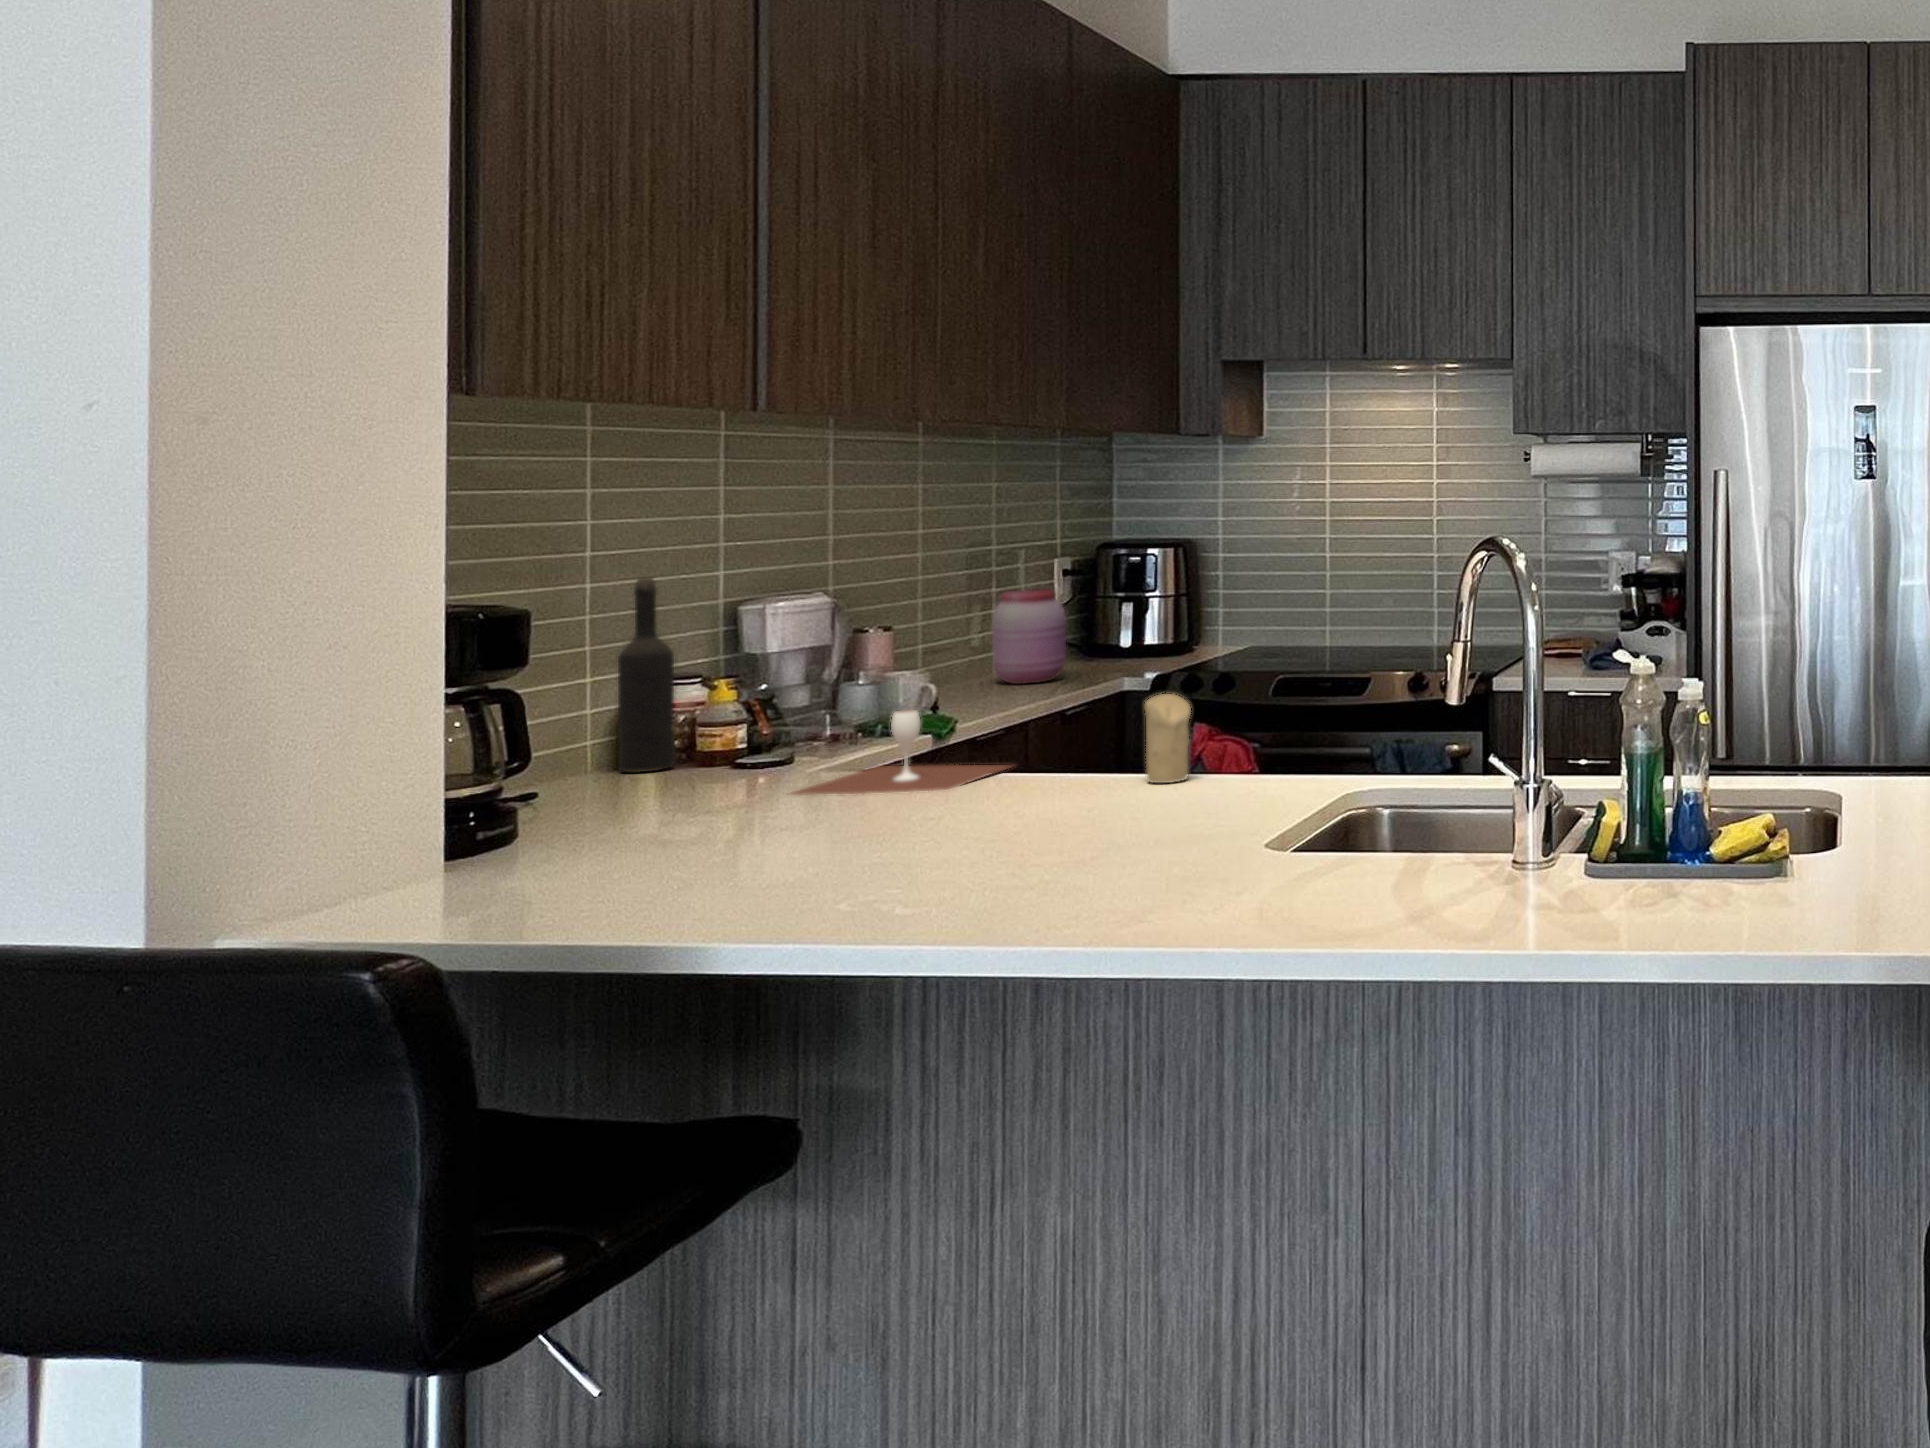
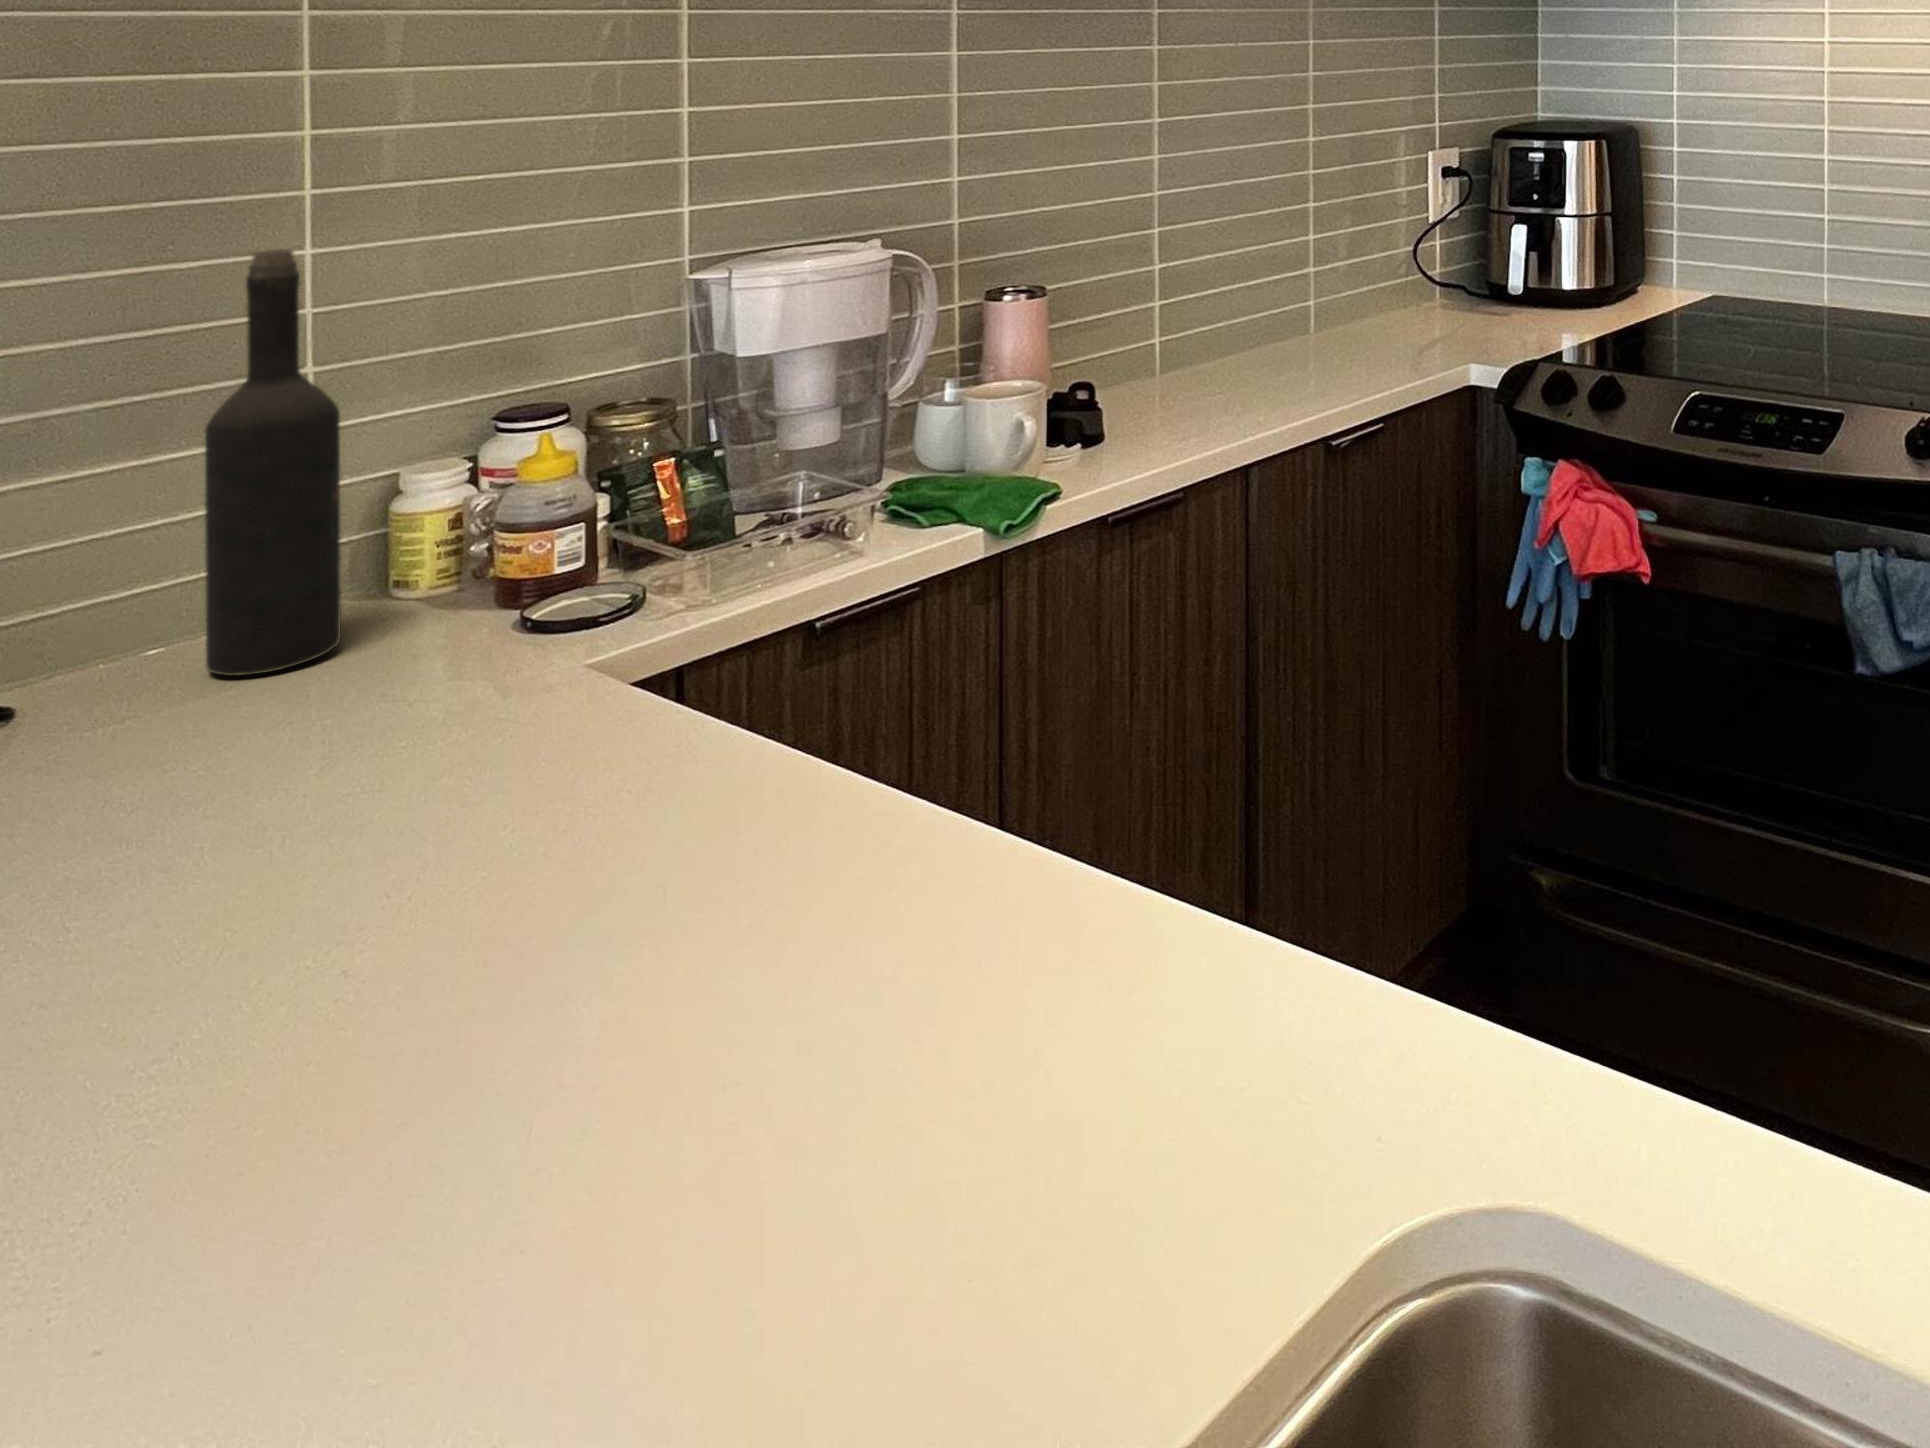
jar: present [992,589,1066,684] -> none [1276,210,1387,368]
candle: present [1145,694,1191,783] -> none [772,866,958,1262]
wine glass: present [790,710,1011,795] -> none [24,710,762,1109]

